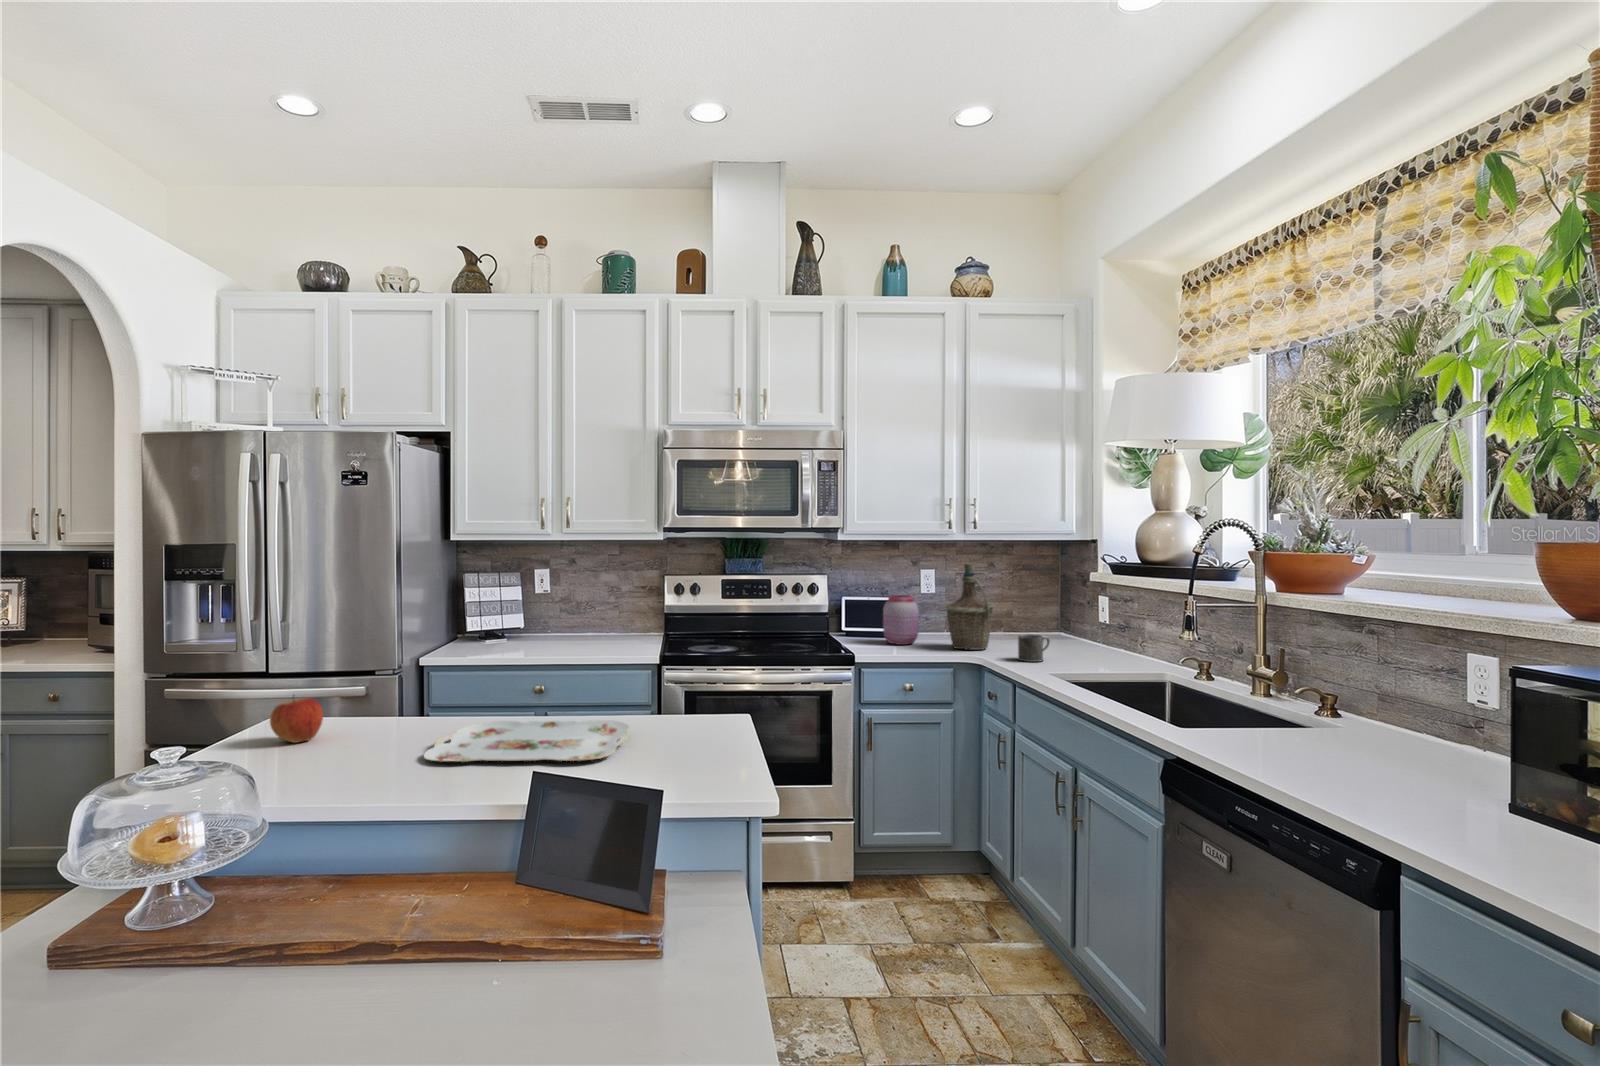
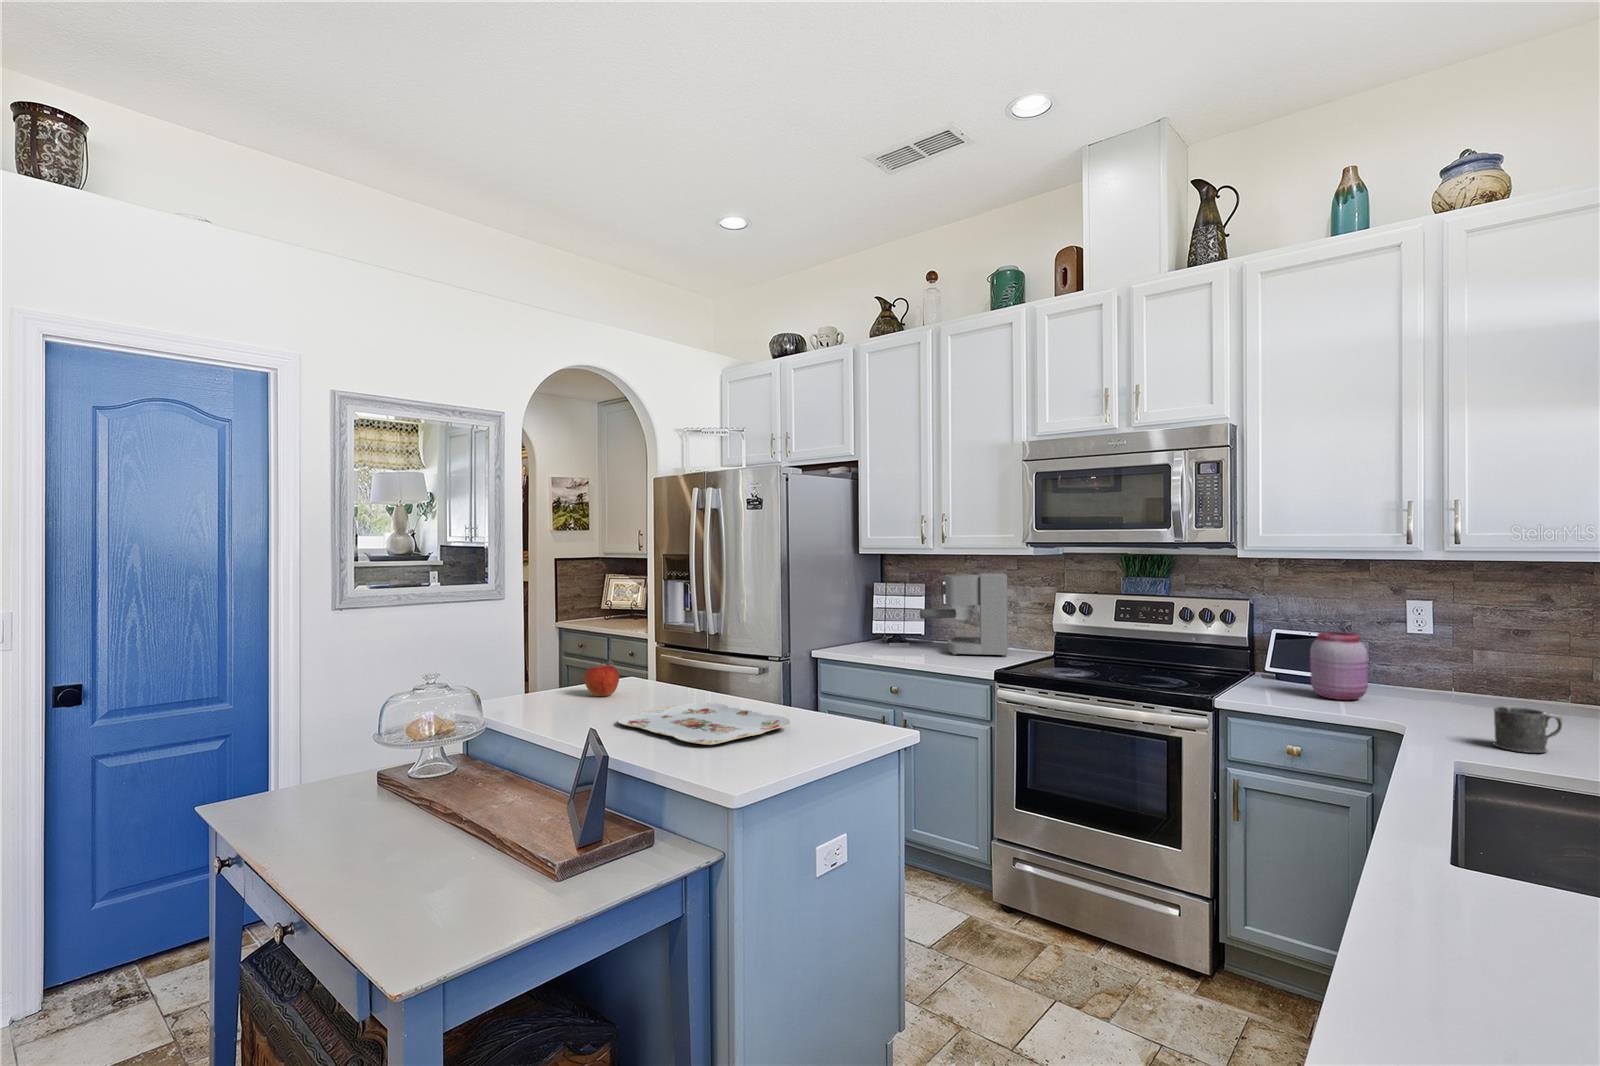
coffee maker: none [530,559,624,645] -> present [920,574,1008,657]
bottle: present [946,563,993,650] -> none [1397,592,1486,723]

